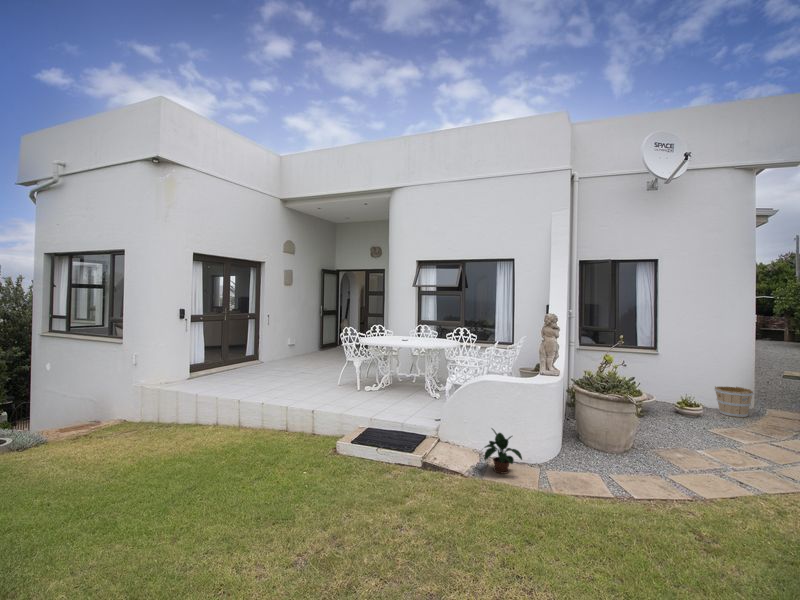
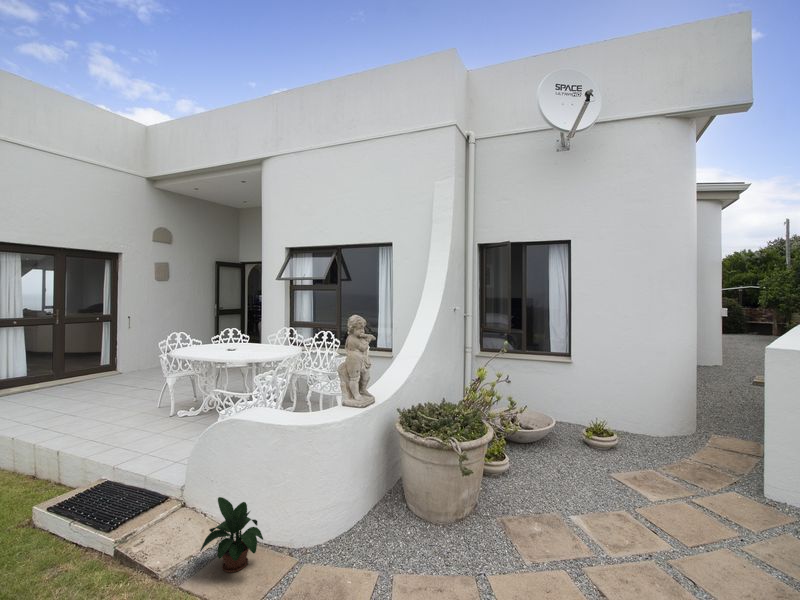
wooden bucket: present [715,387,754,417] -> none [636,405,683,448]

